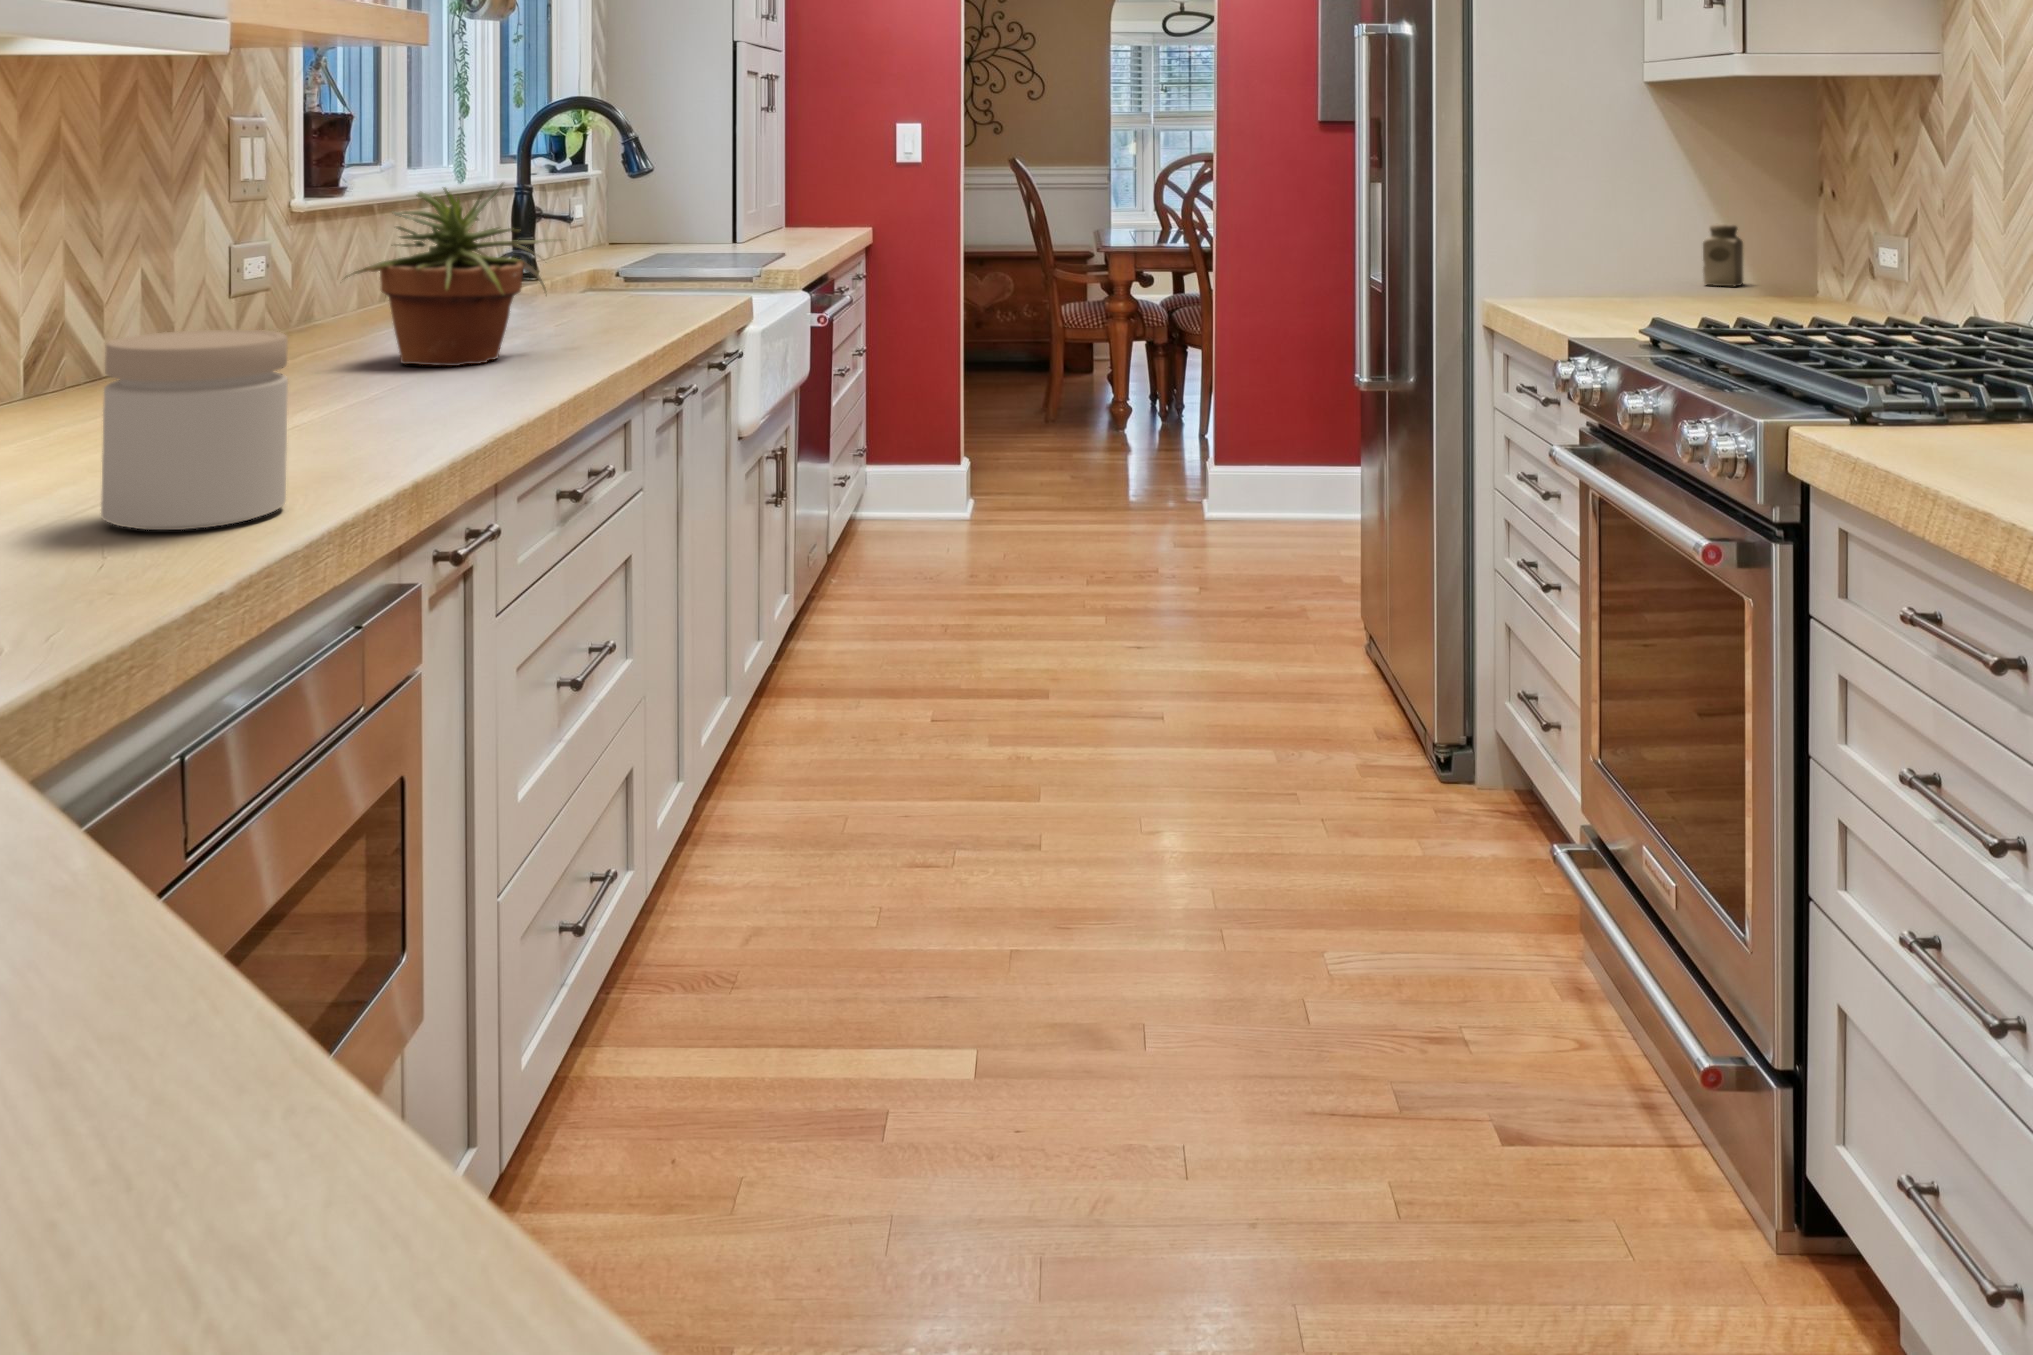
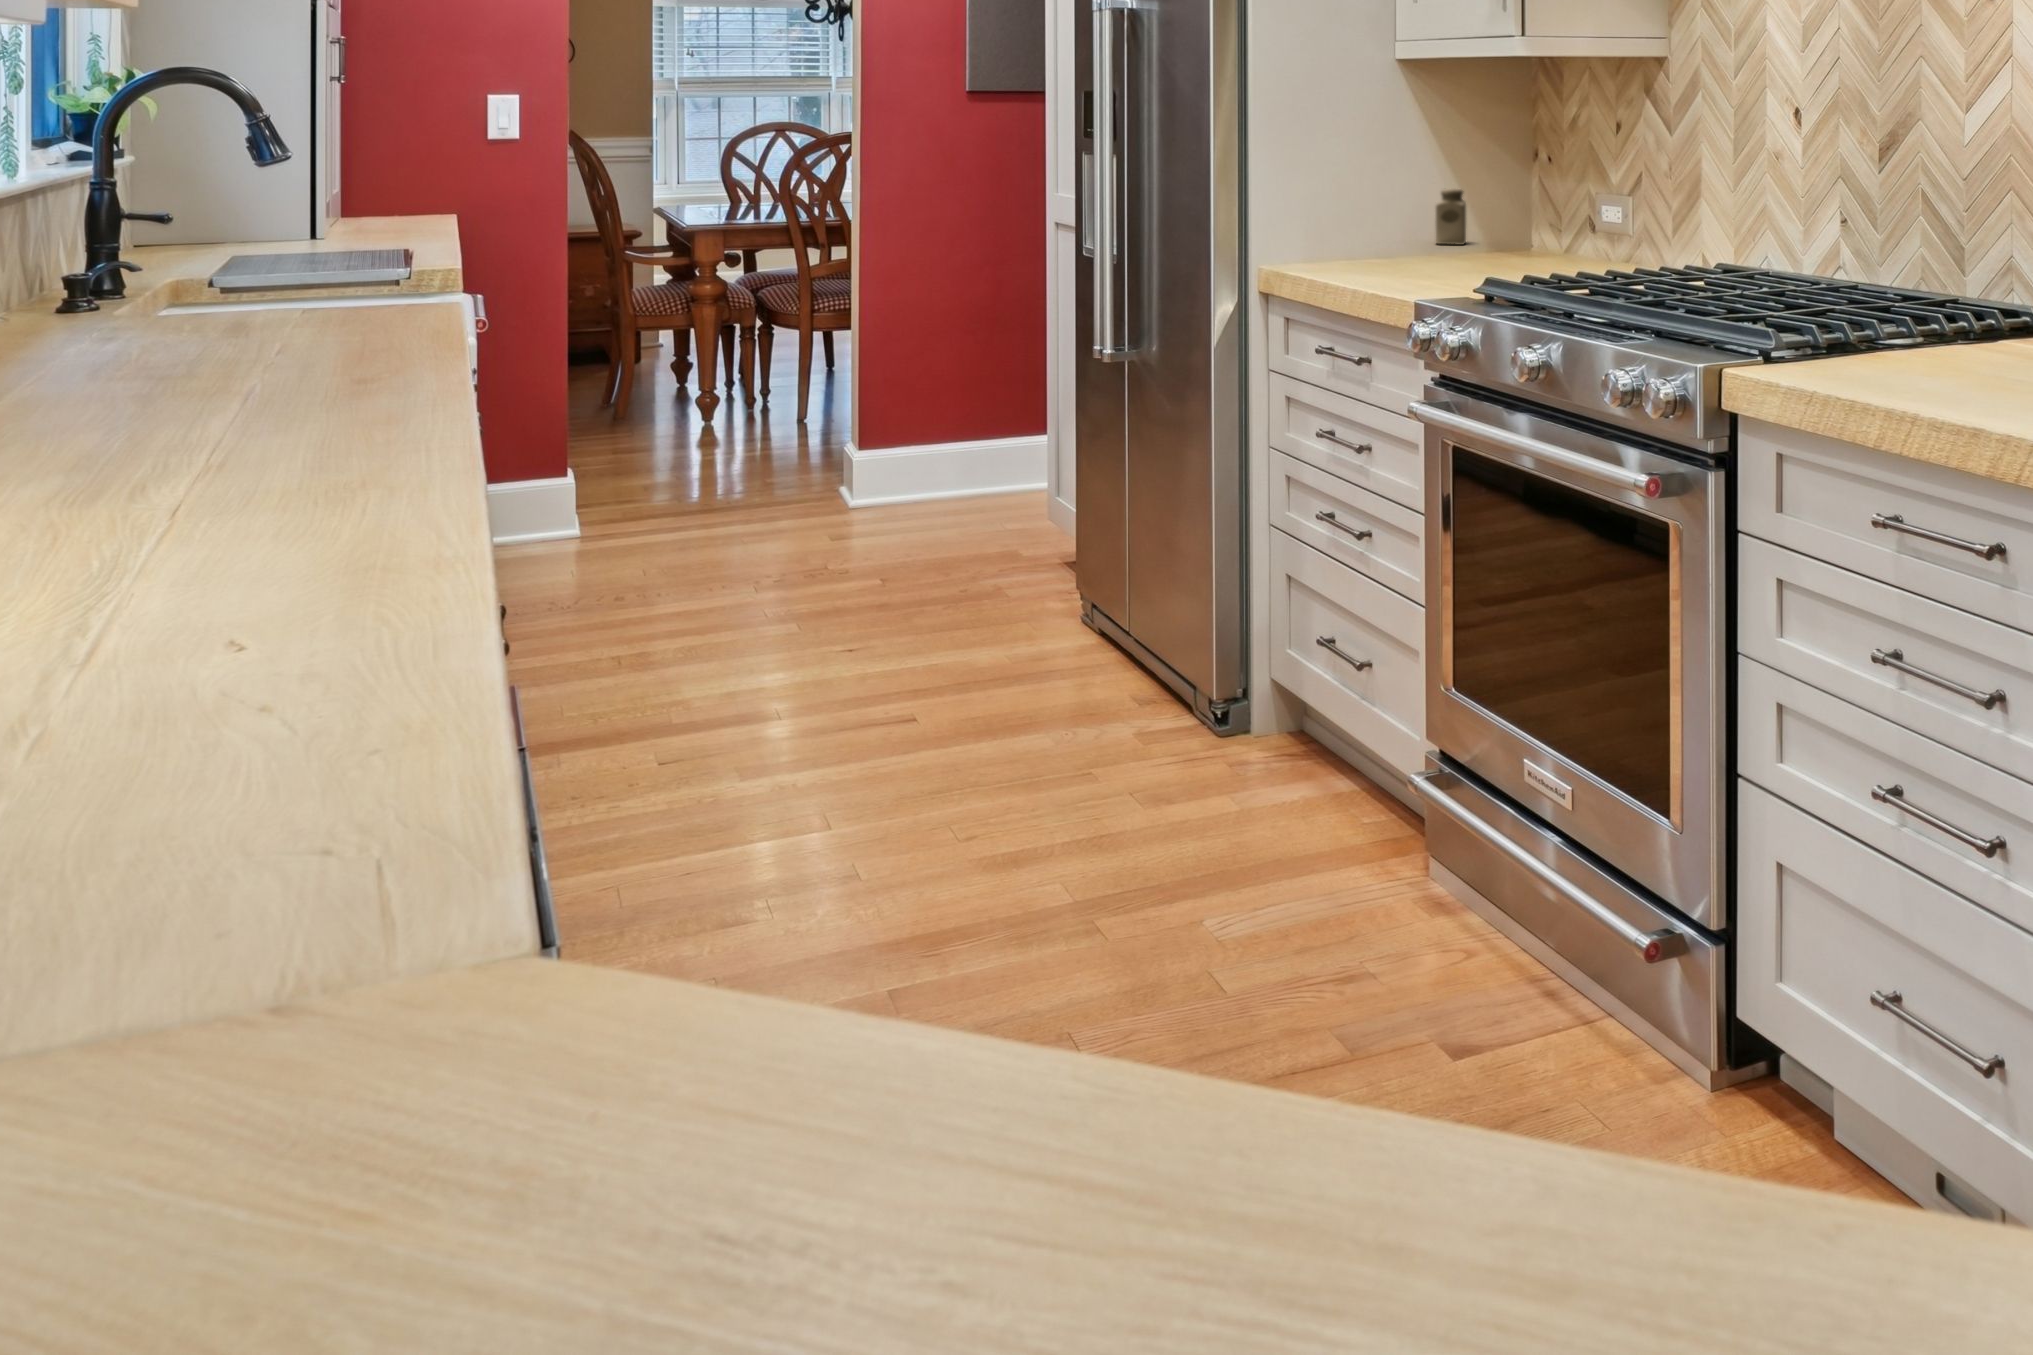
potted plant: present [346,183,560,366] -> none [76,180,375,418]
jar: present [101,330,288,530] -> none [138,392,400,673]

